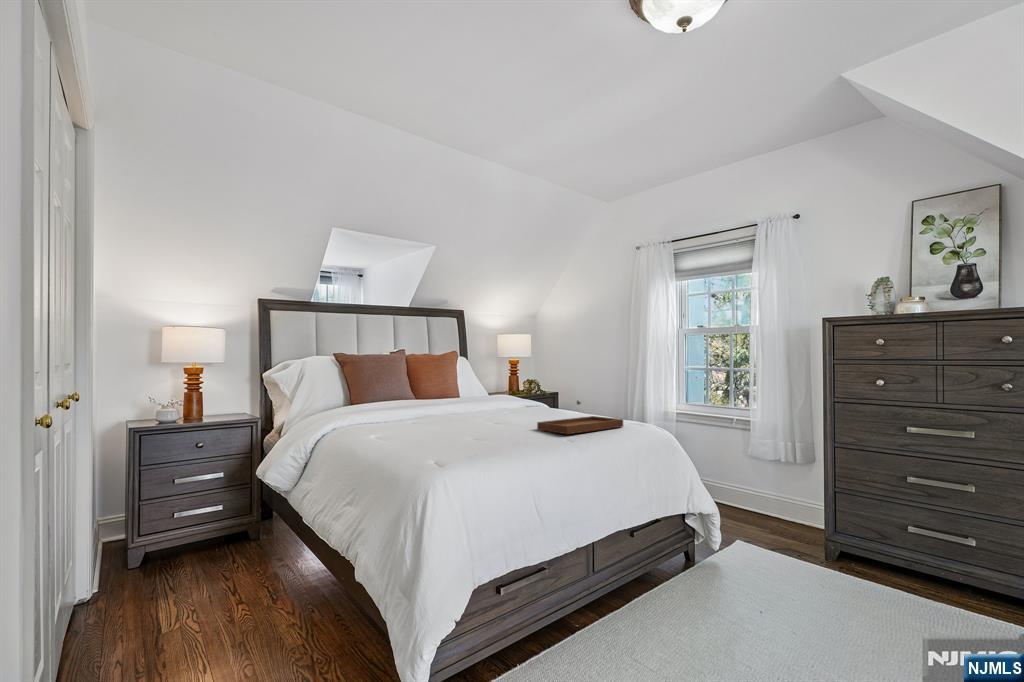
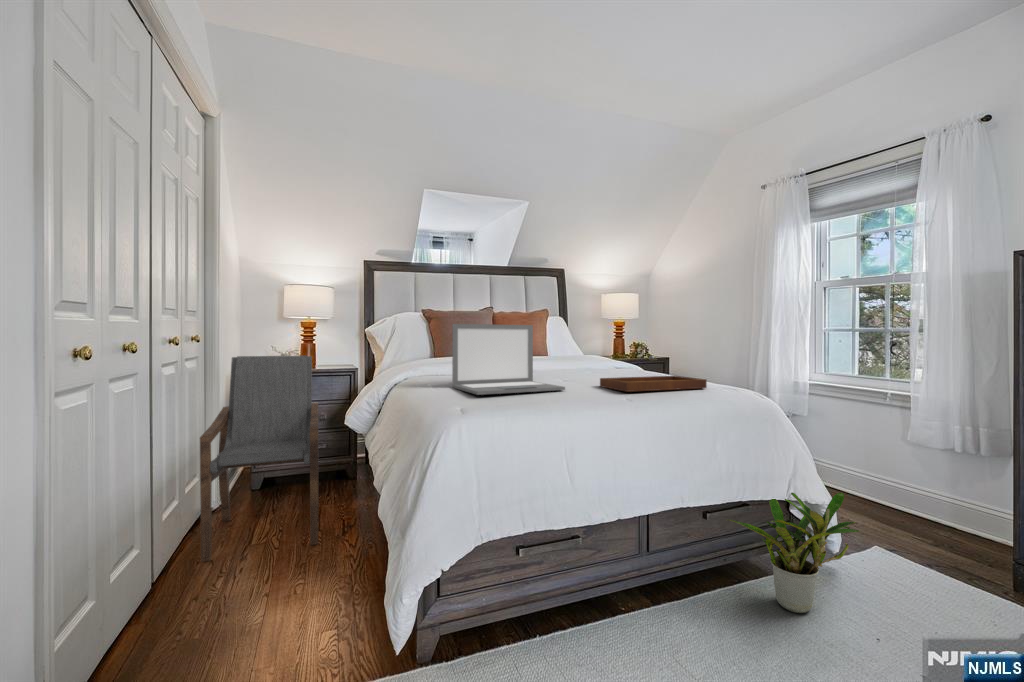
laptop: none [406,375,513,446] -> present [452,324,565,395]
armchair: none [110,409,254,661] -> present [200,355,319,562]
potted plant: none [651,505,748,605] -> present [726,493,861,613]

